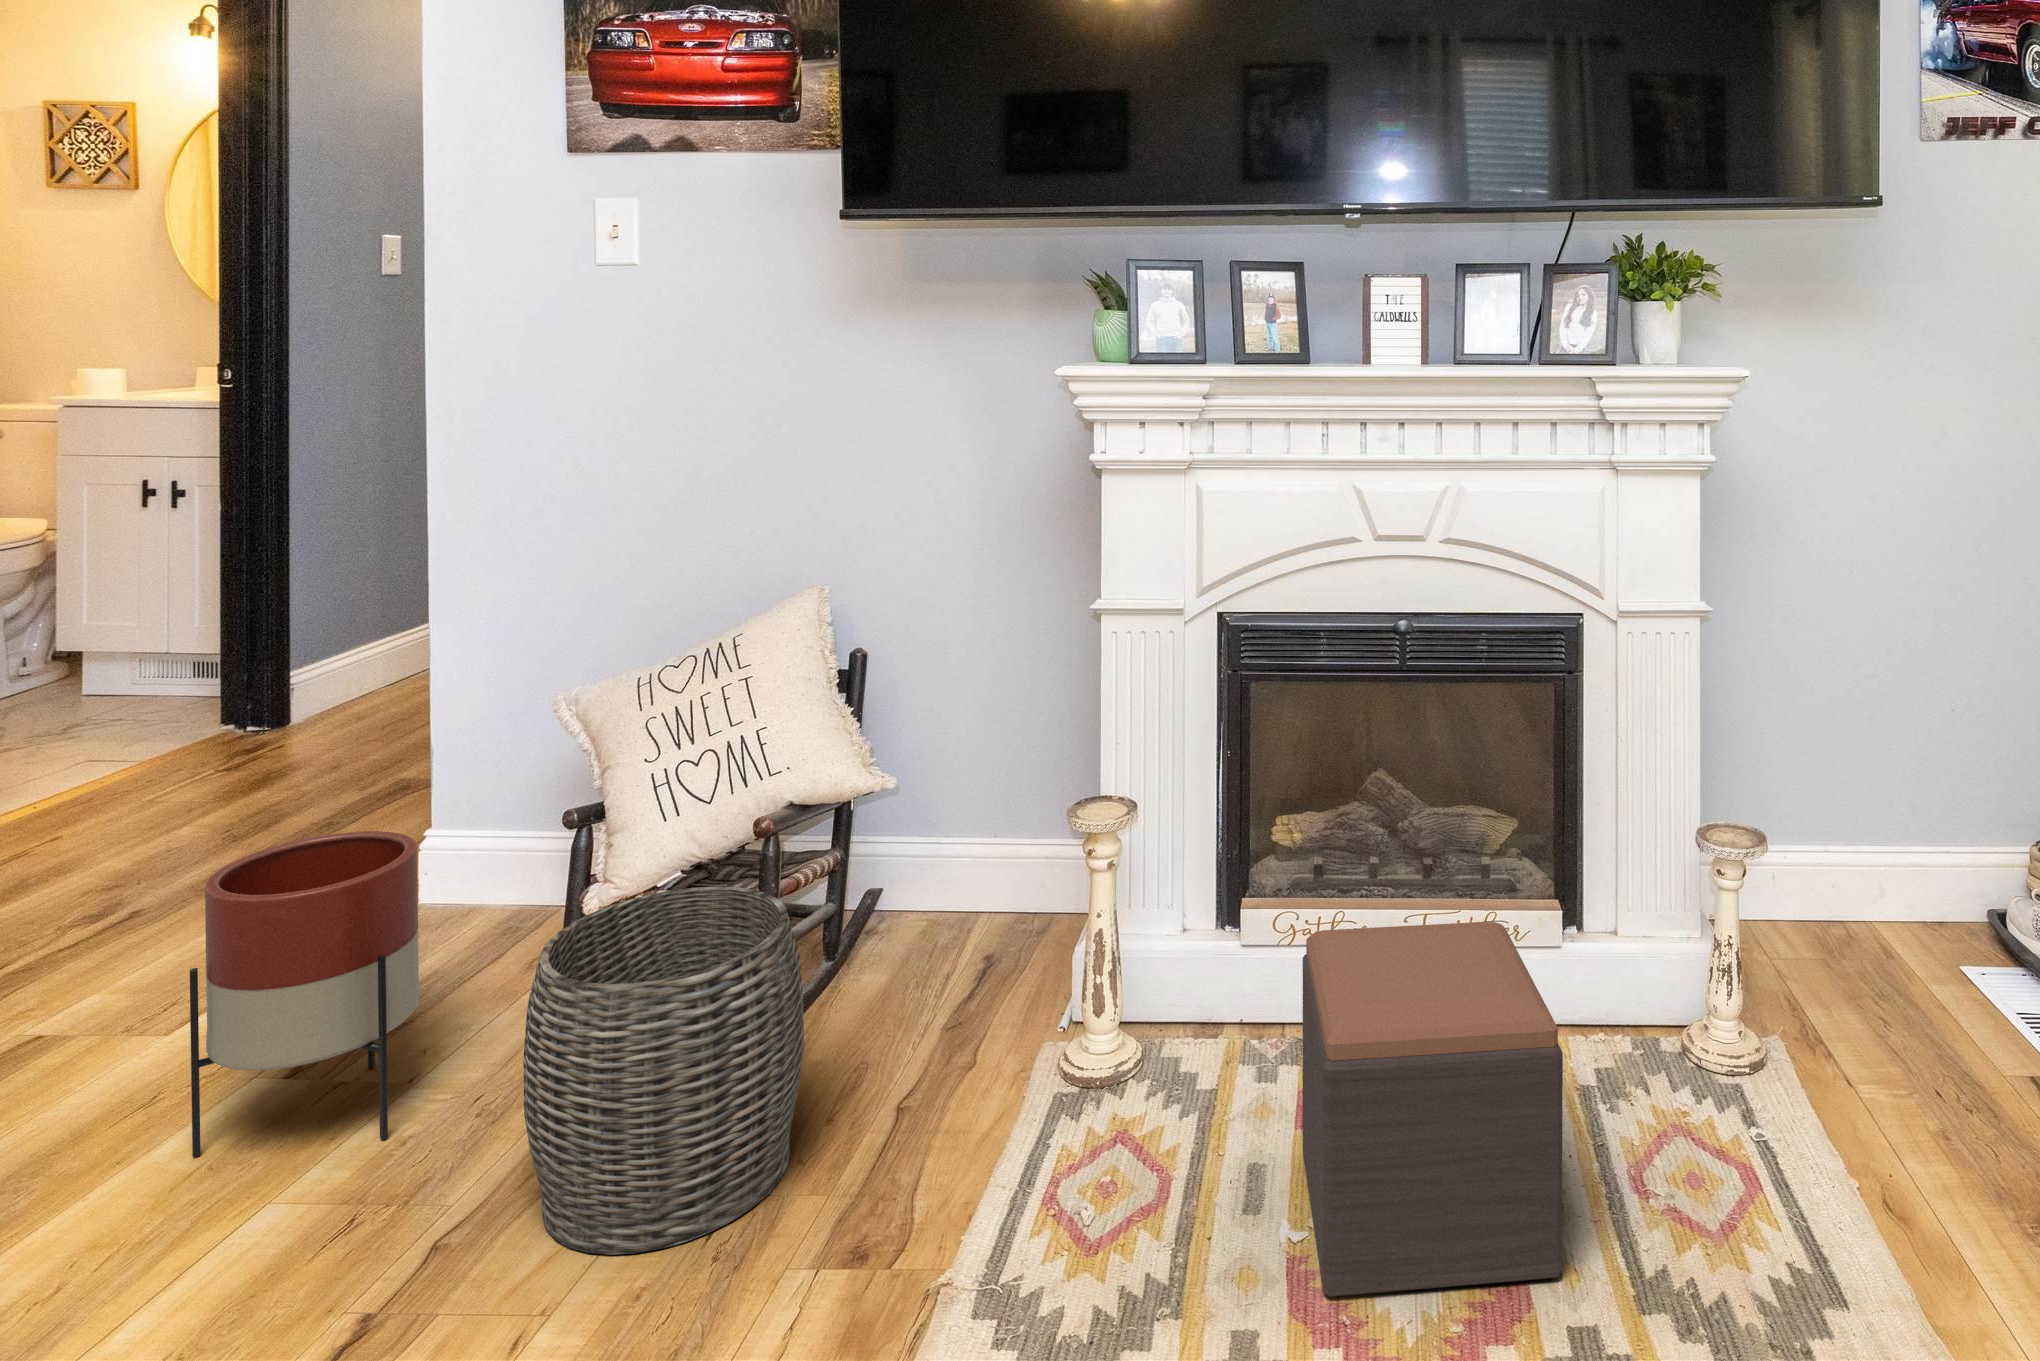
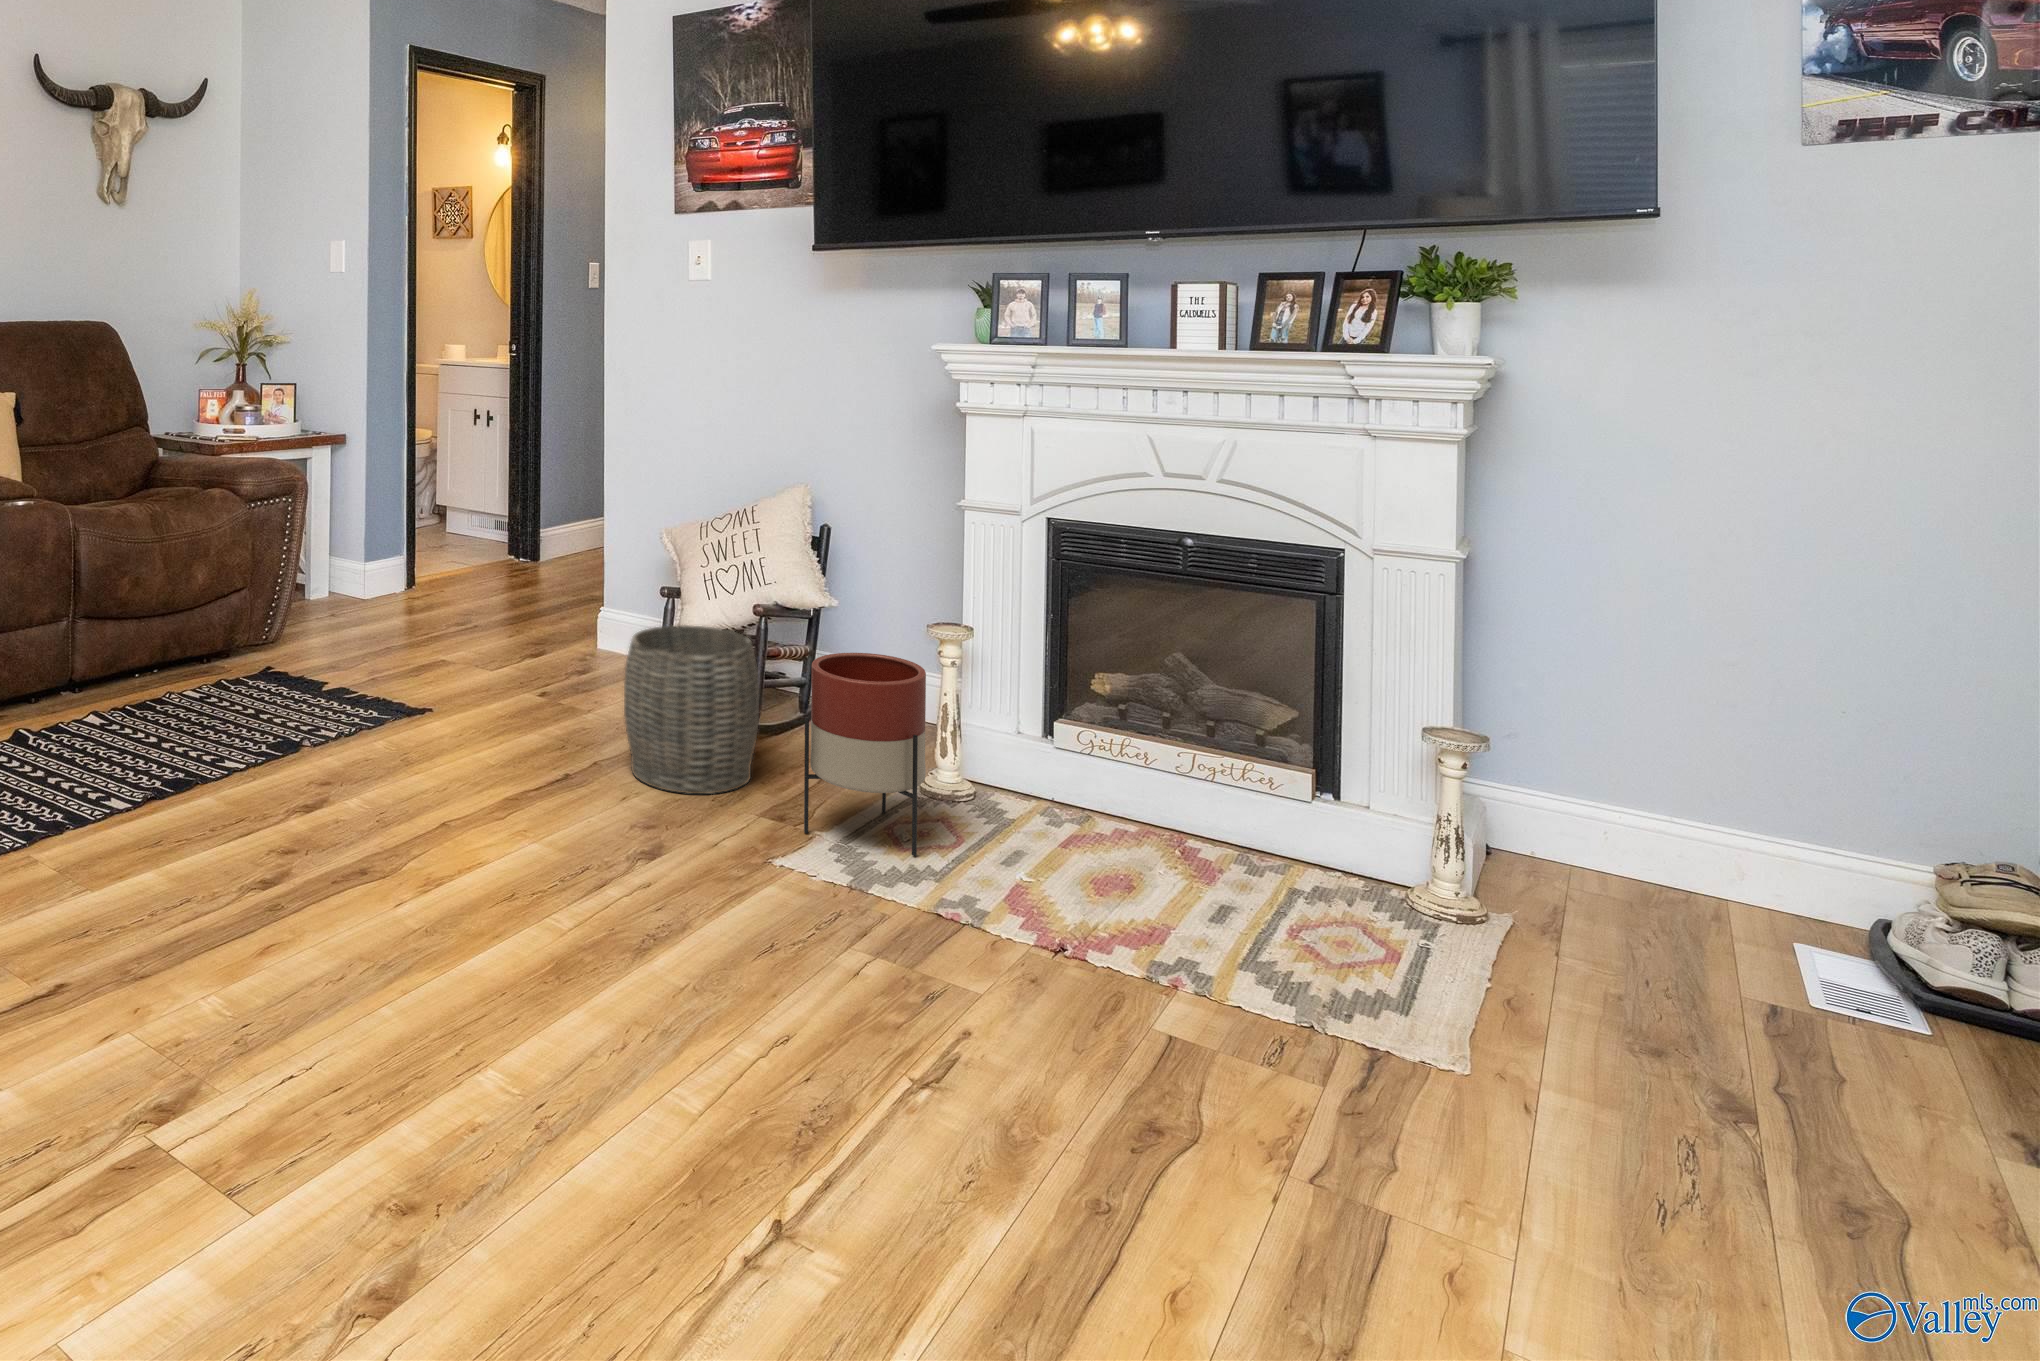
planter: present [190,831,420,1157] -> present [804,653,926,856]
footstool: present [1303,921,1563,1297] -> none [1022,714,1206,951]

